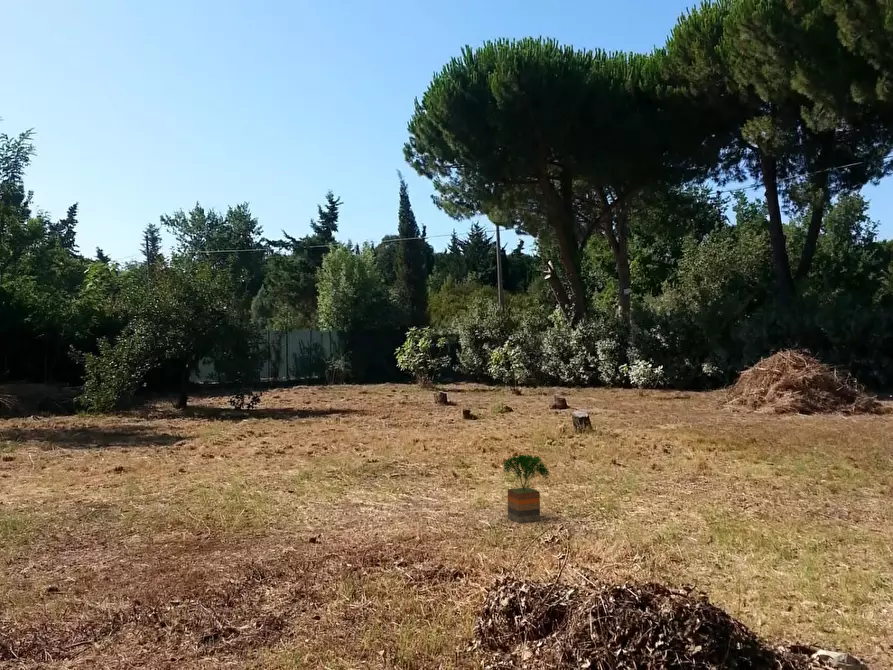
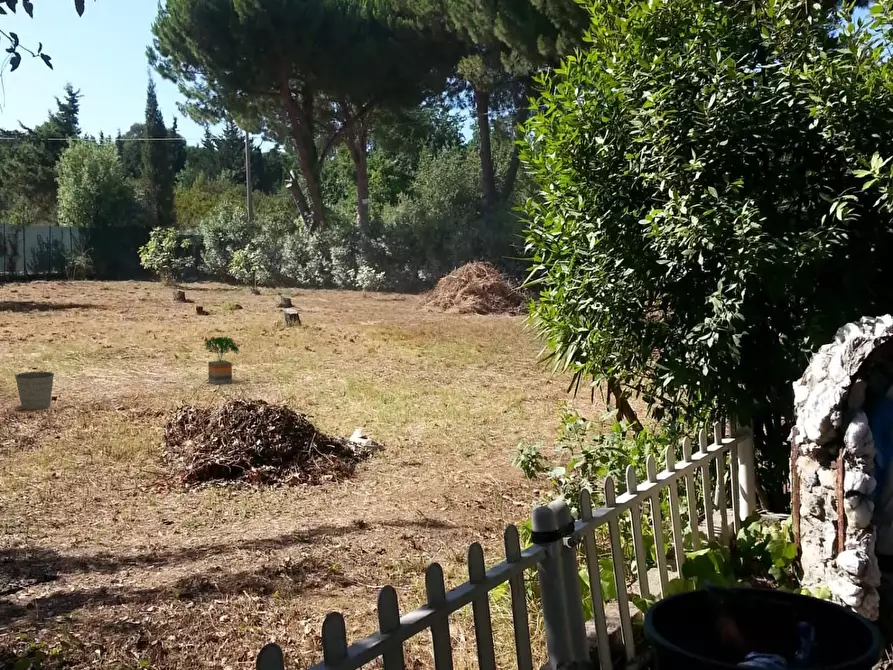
bucket: none [268,505,317,560] -> present [15,371,54,410]

